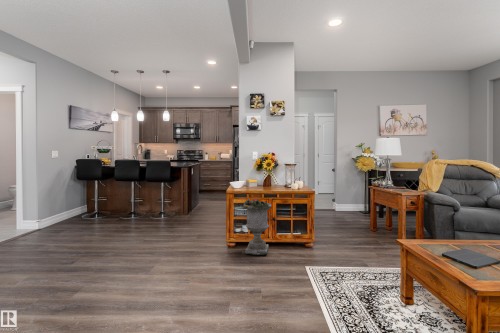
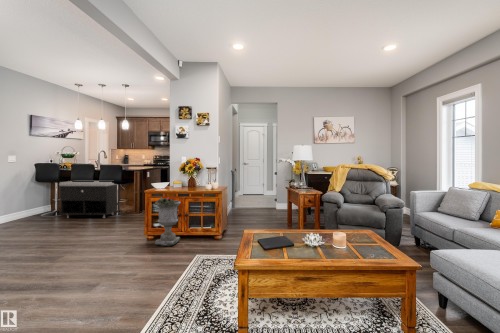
storage bench: none [104,179,166,220] -> present [59,181,119,218]

